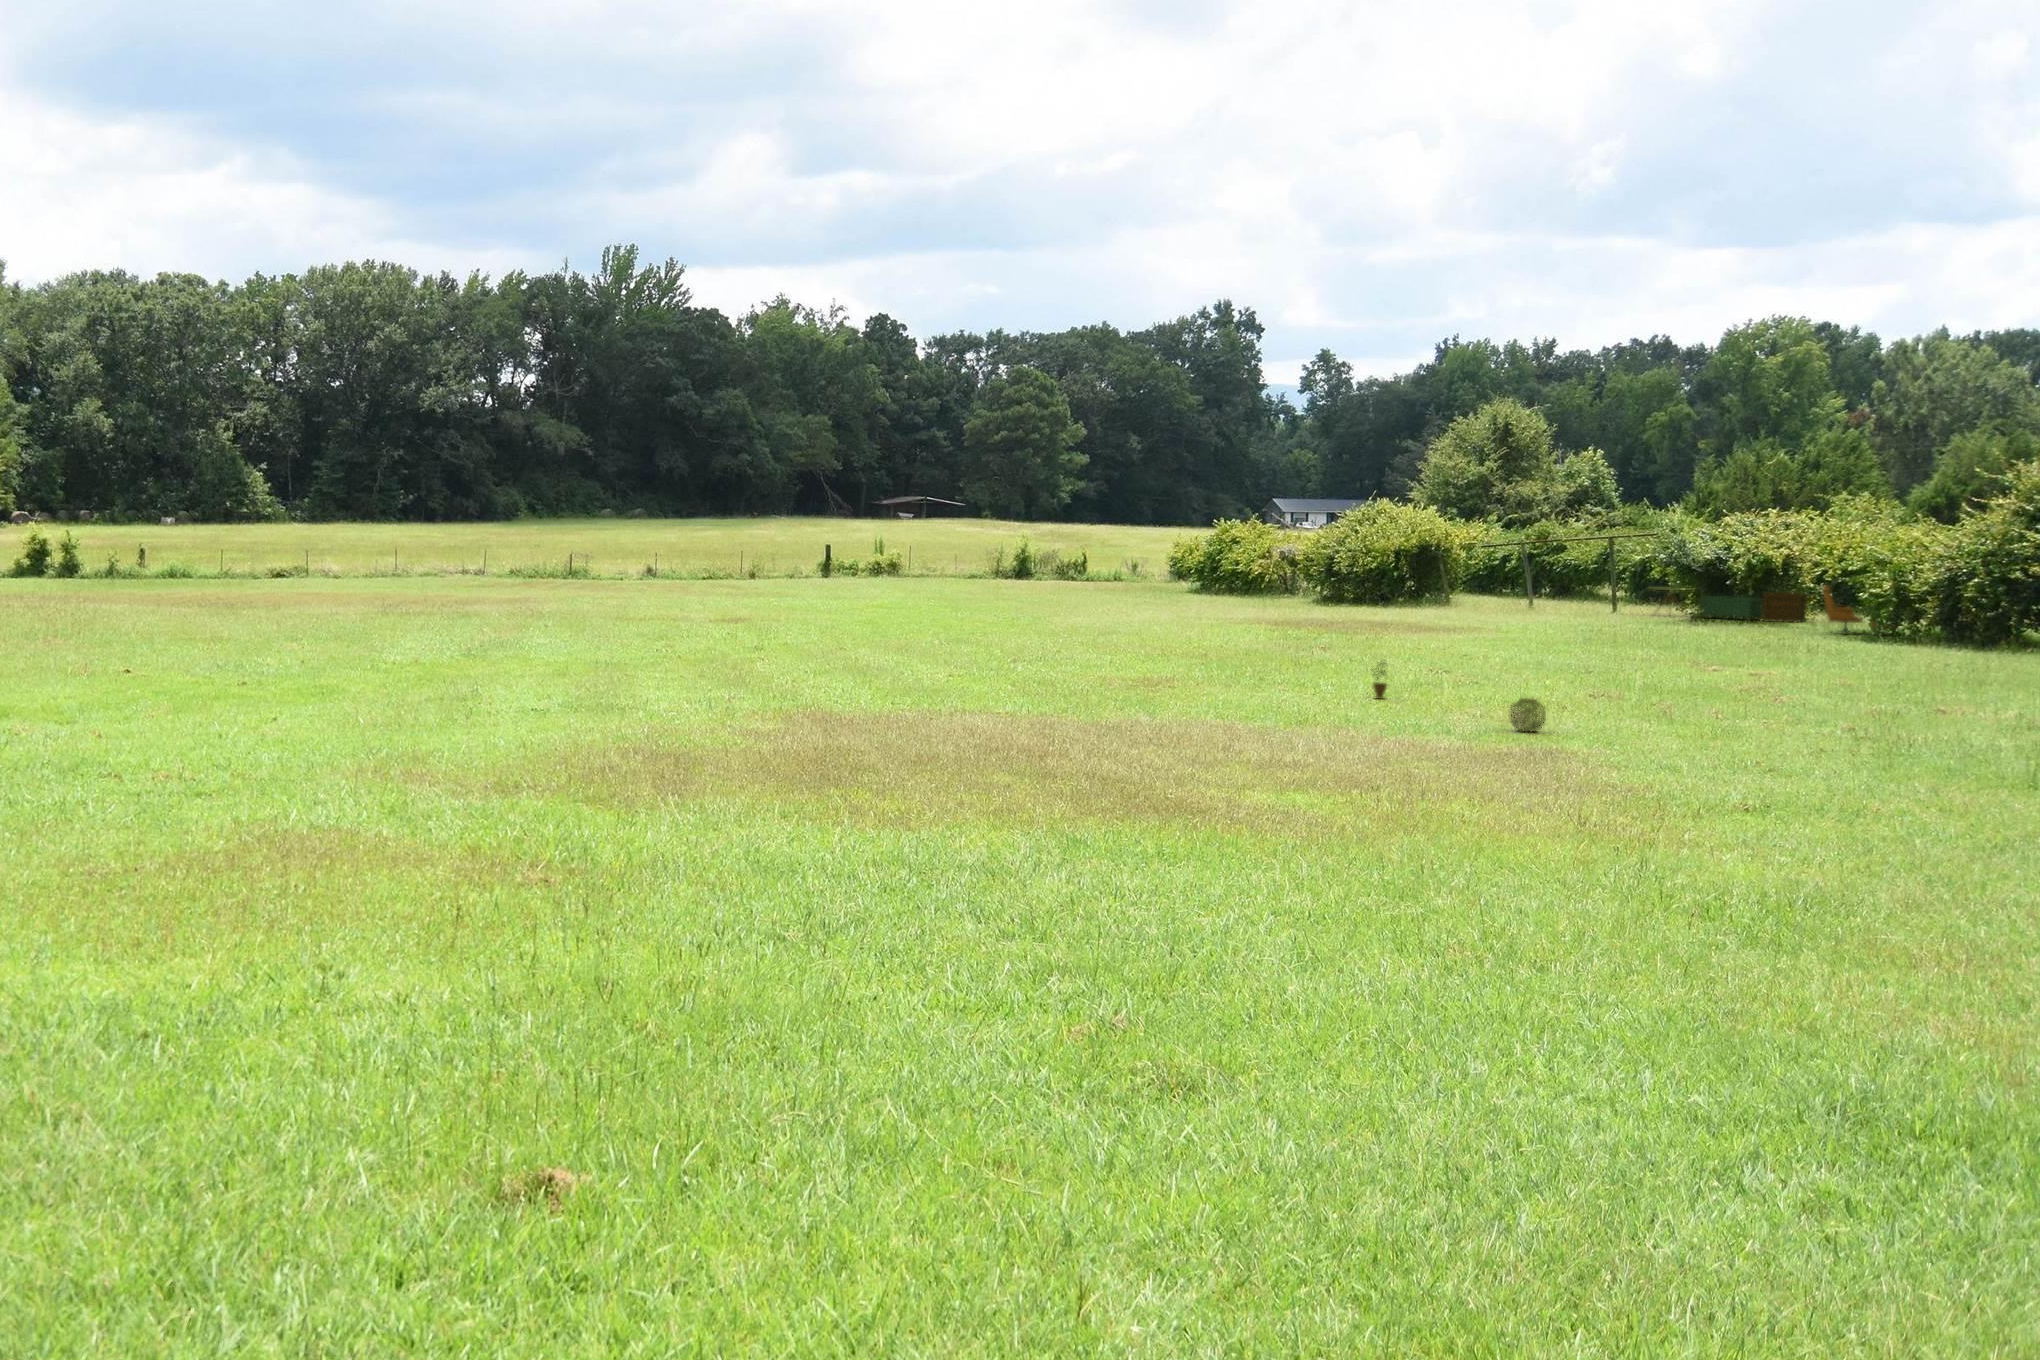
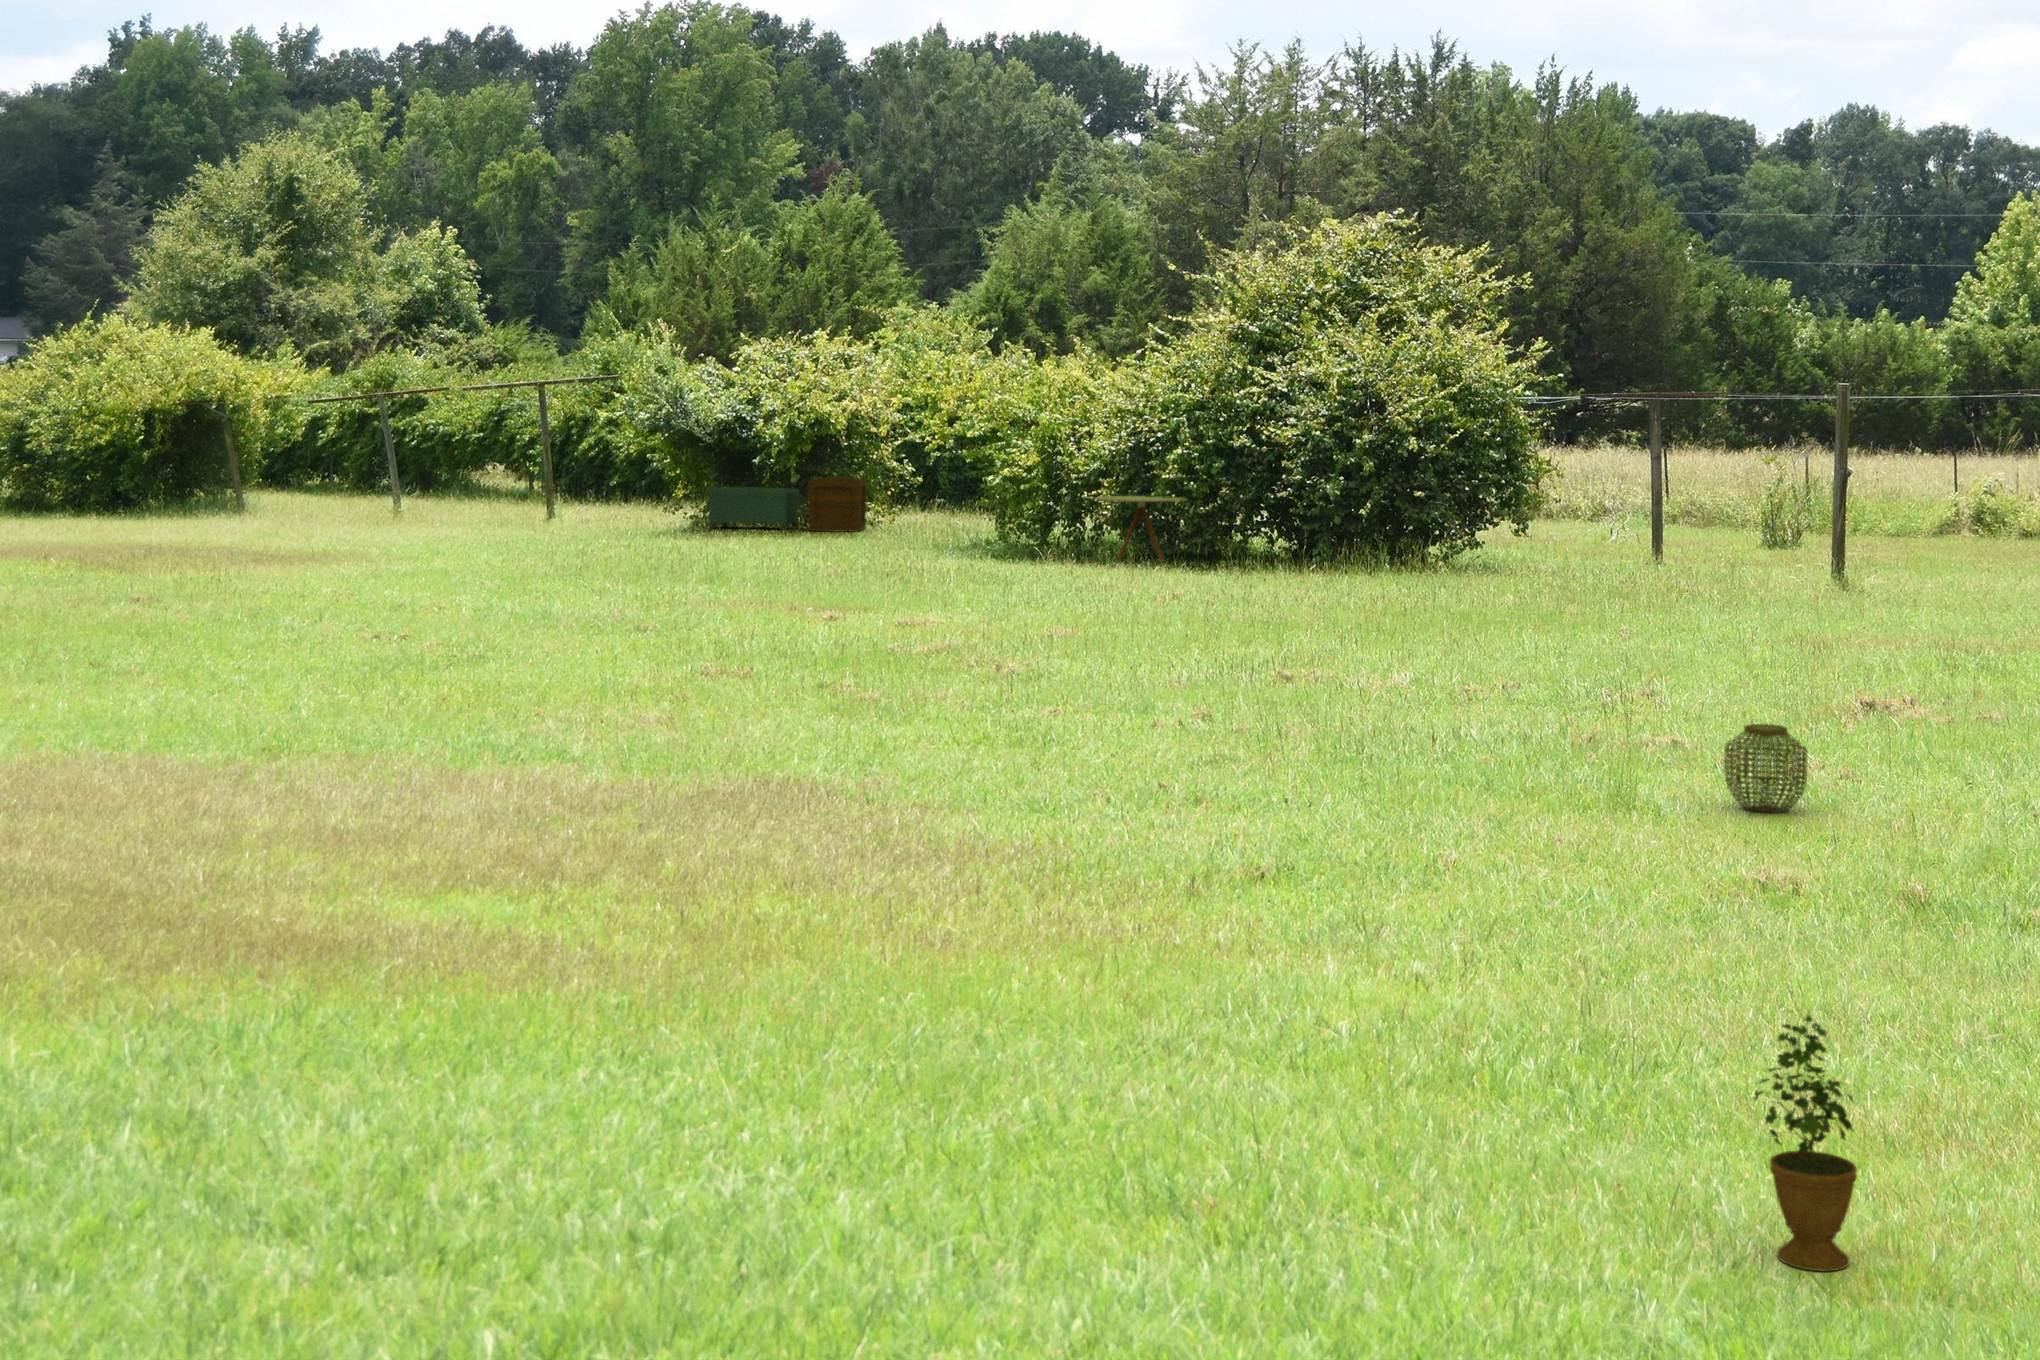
lounge chair: present [1822,585,1889,634] -> none [949,464,1061,556]
round table: present [1653,588,1694,612] -> present [1096,496,1186,562]
potted plant: present [1373,663,1387,699] -> present [1754,1015,1857,1271]
woven basket: present [1510,698,1545,732] -> present [1725,724,1807,813]

